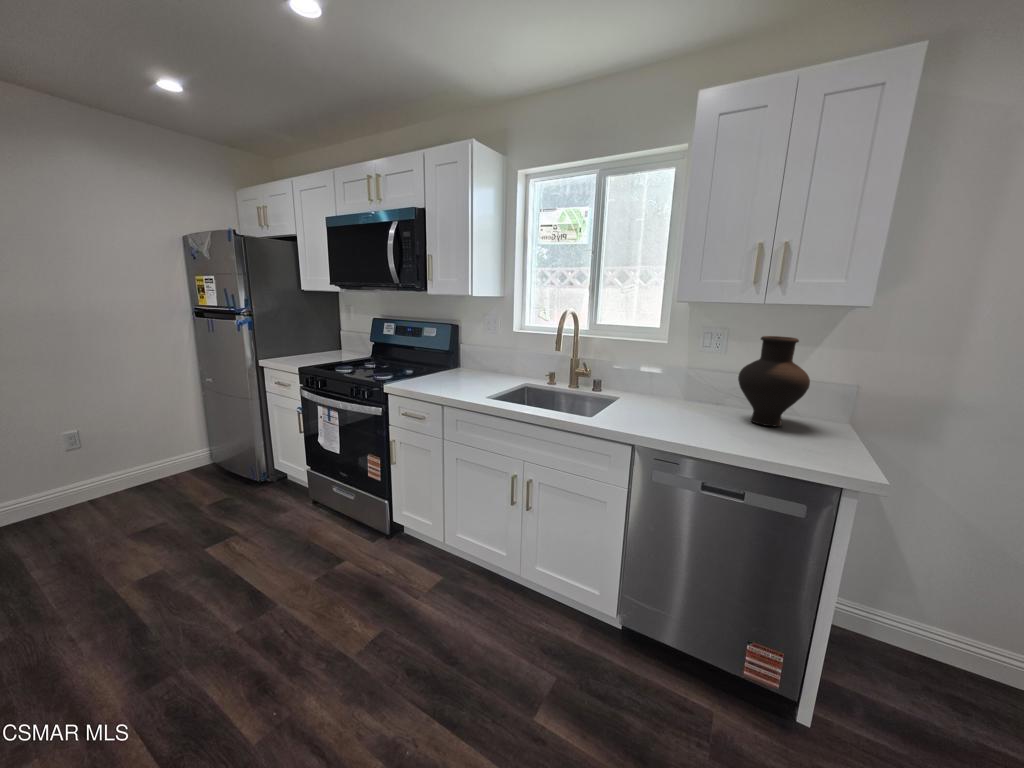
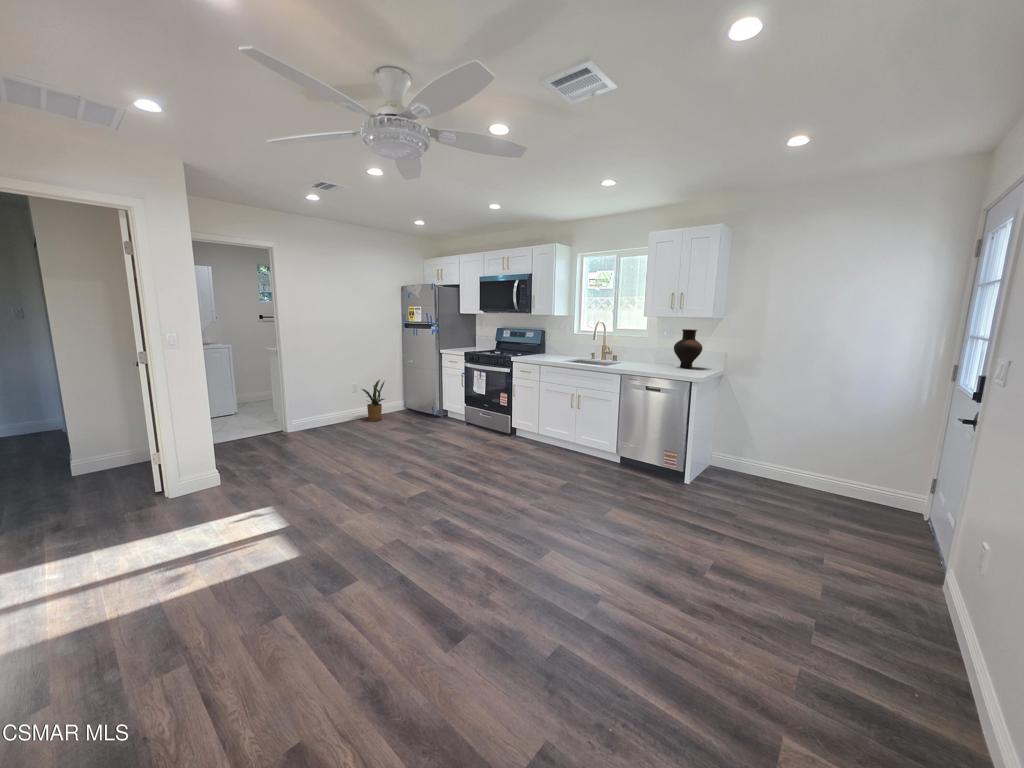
house plant: none [61,420,159,508] -> present [362,380,384,421]

